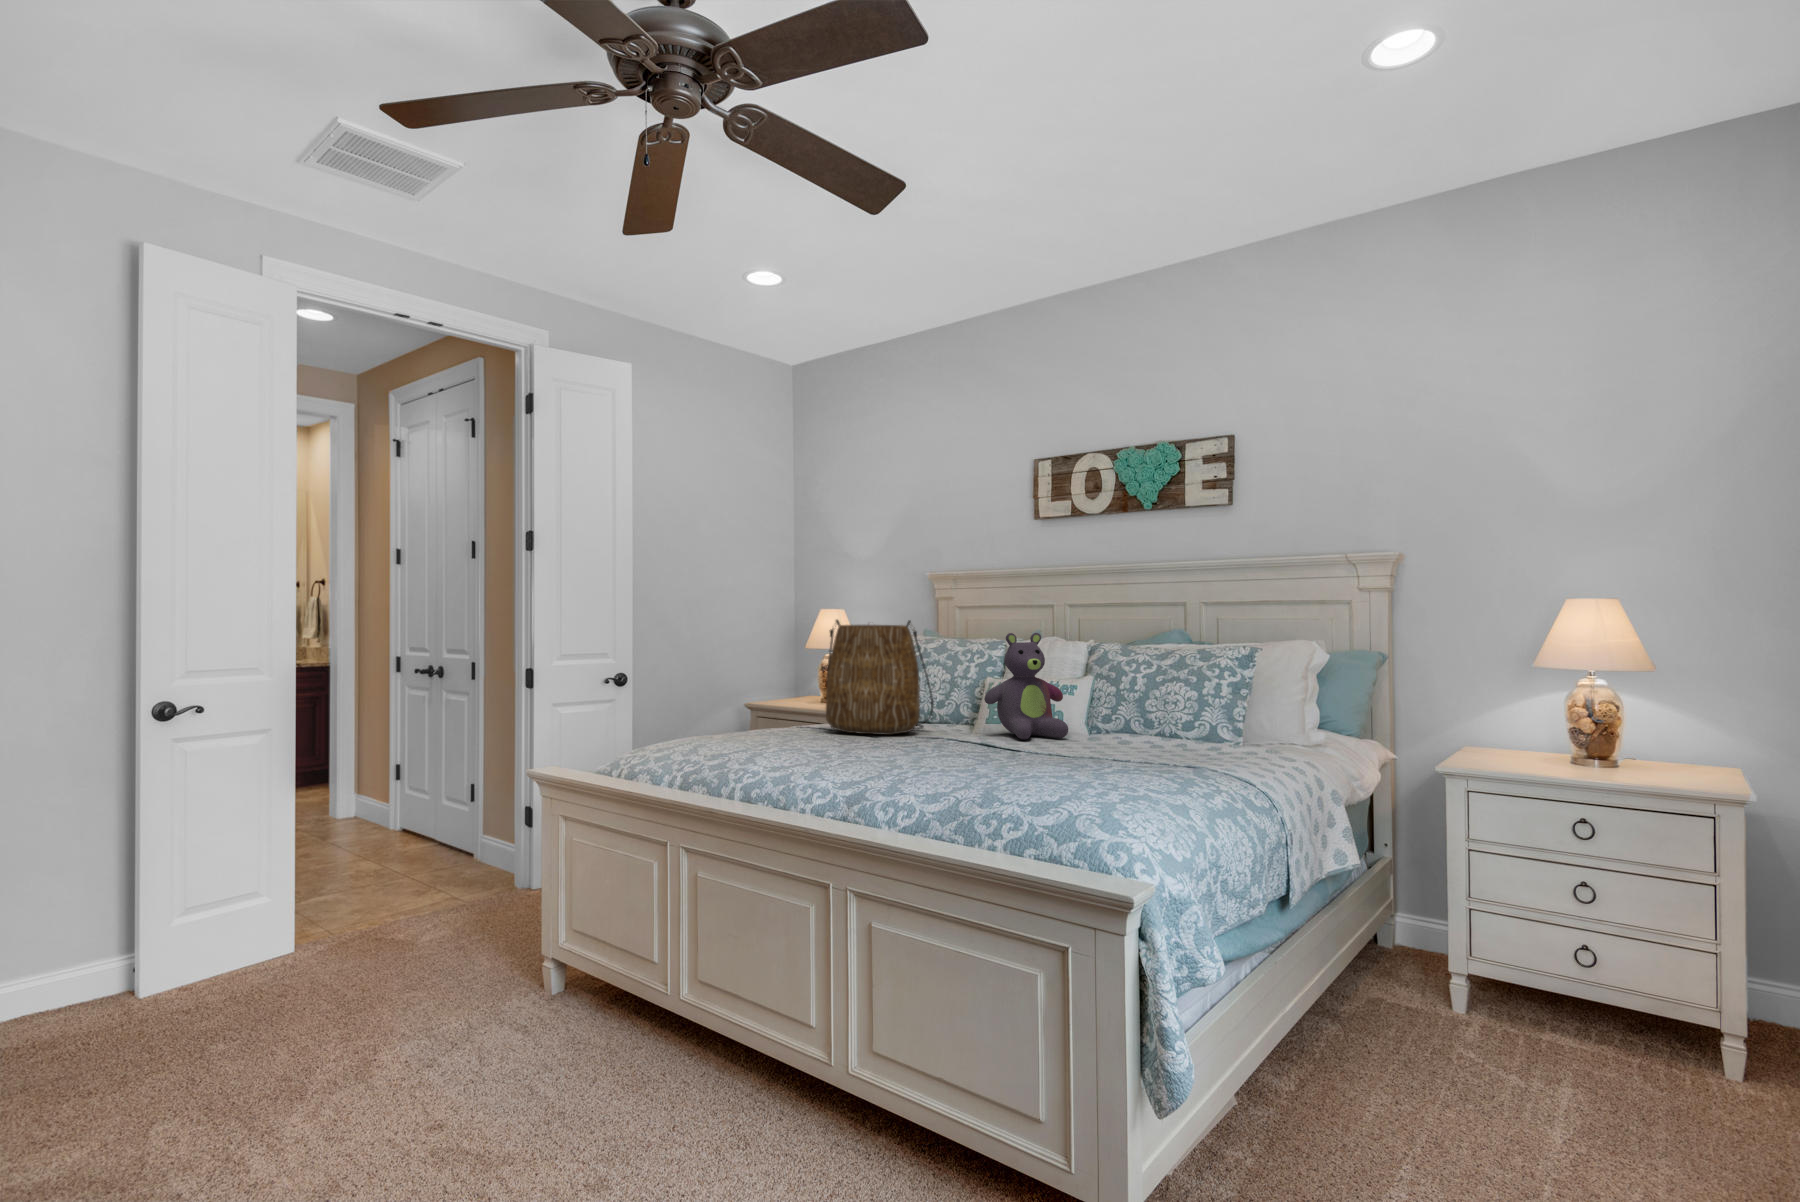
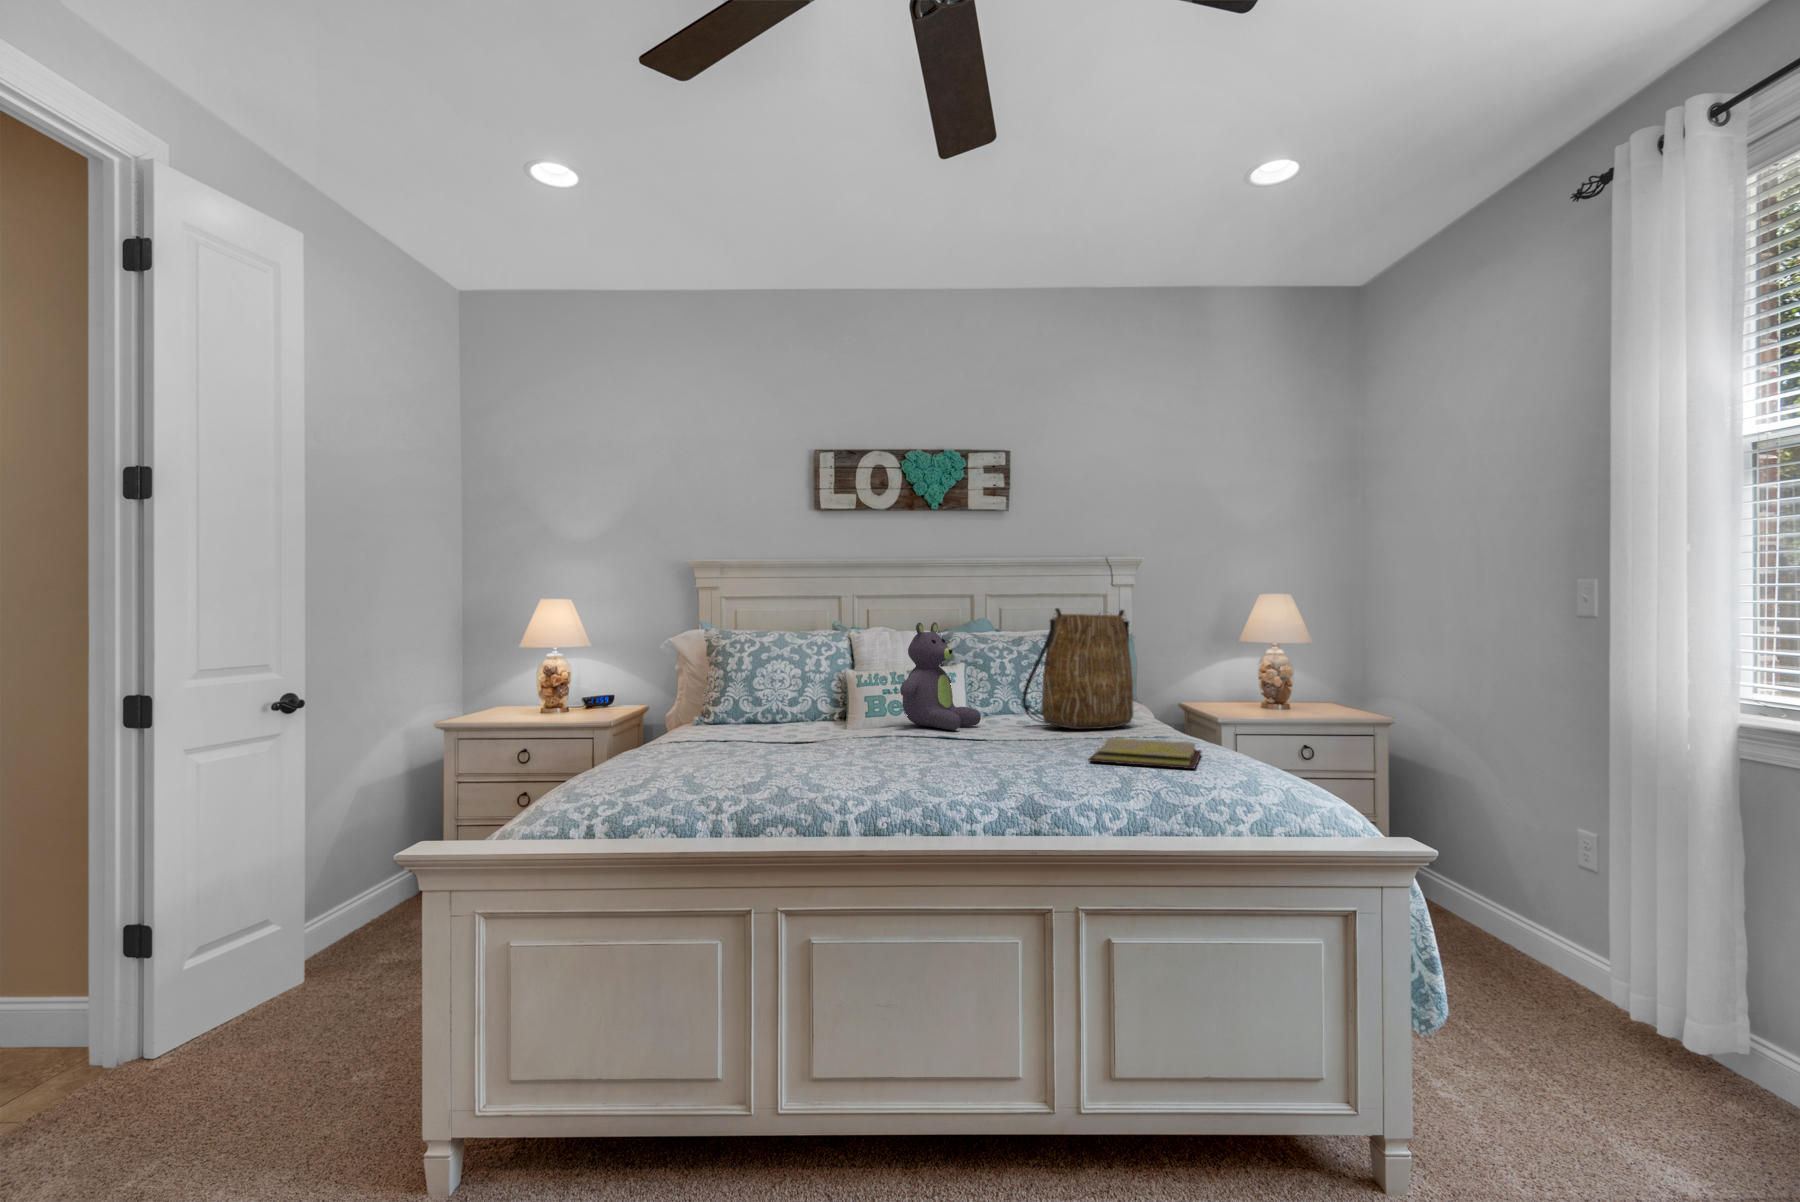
tote bag: present [826,620,933,735] -> present [1022,608,1133,729]
diary: none [996,755,1140,789] -> present [1088,738,1202,769]

